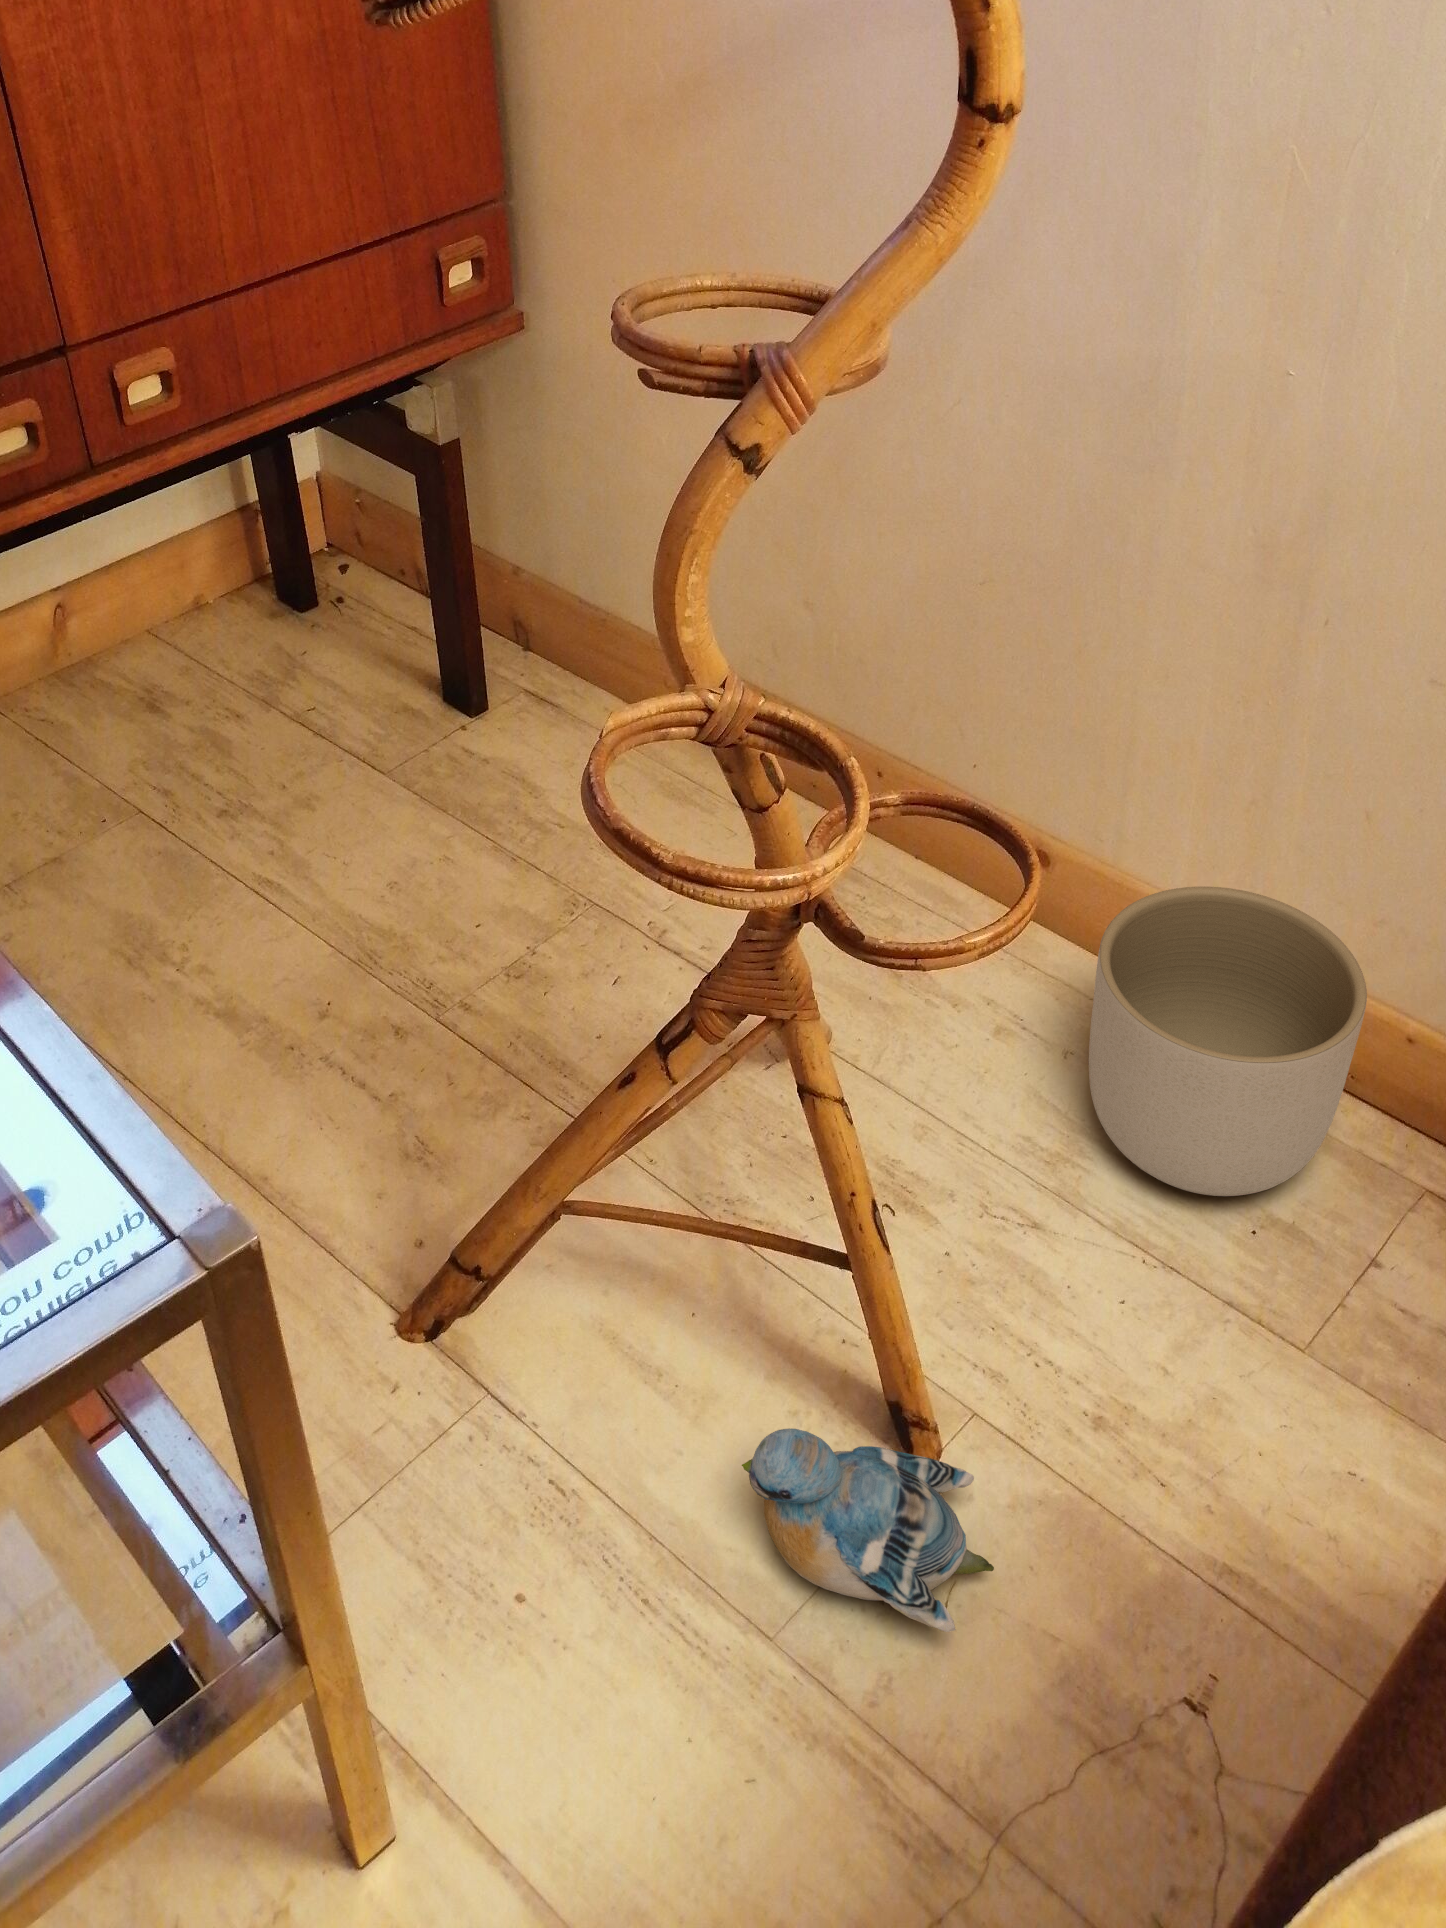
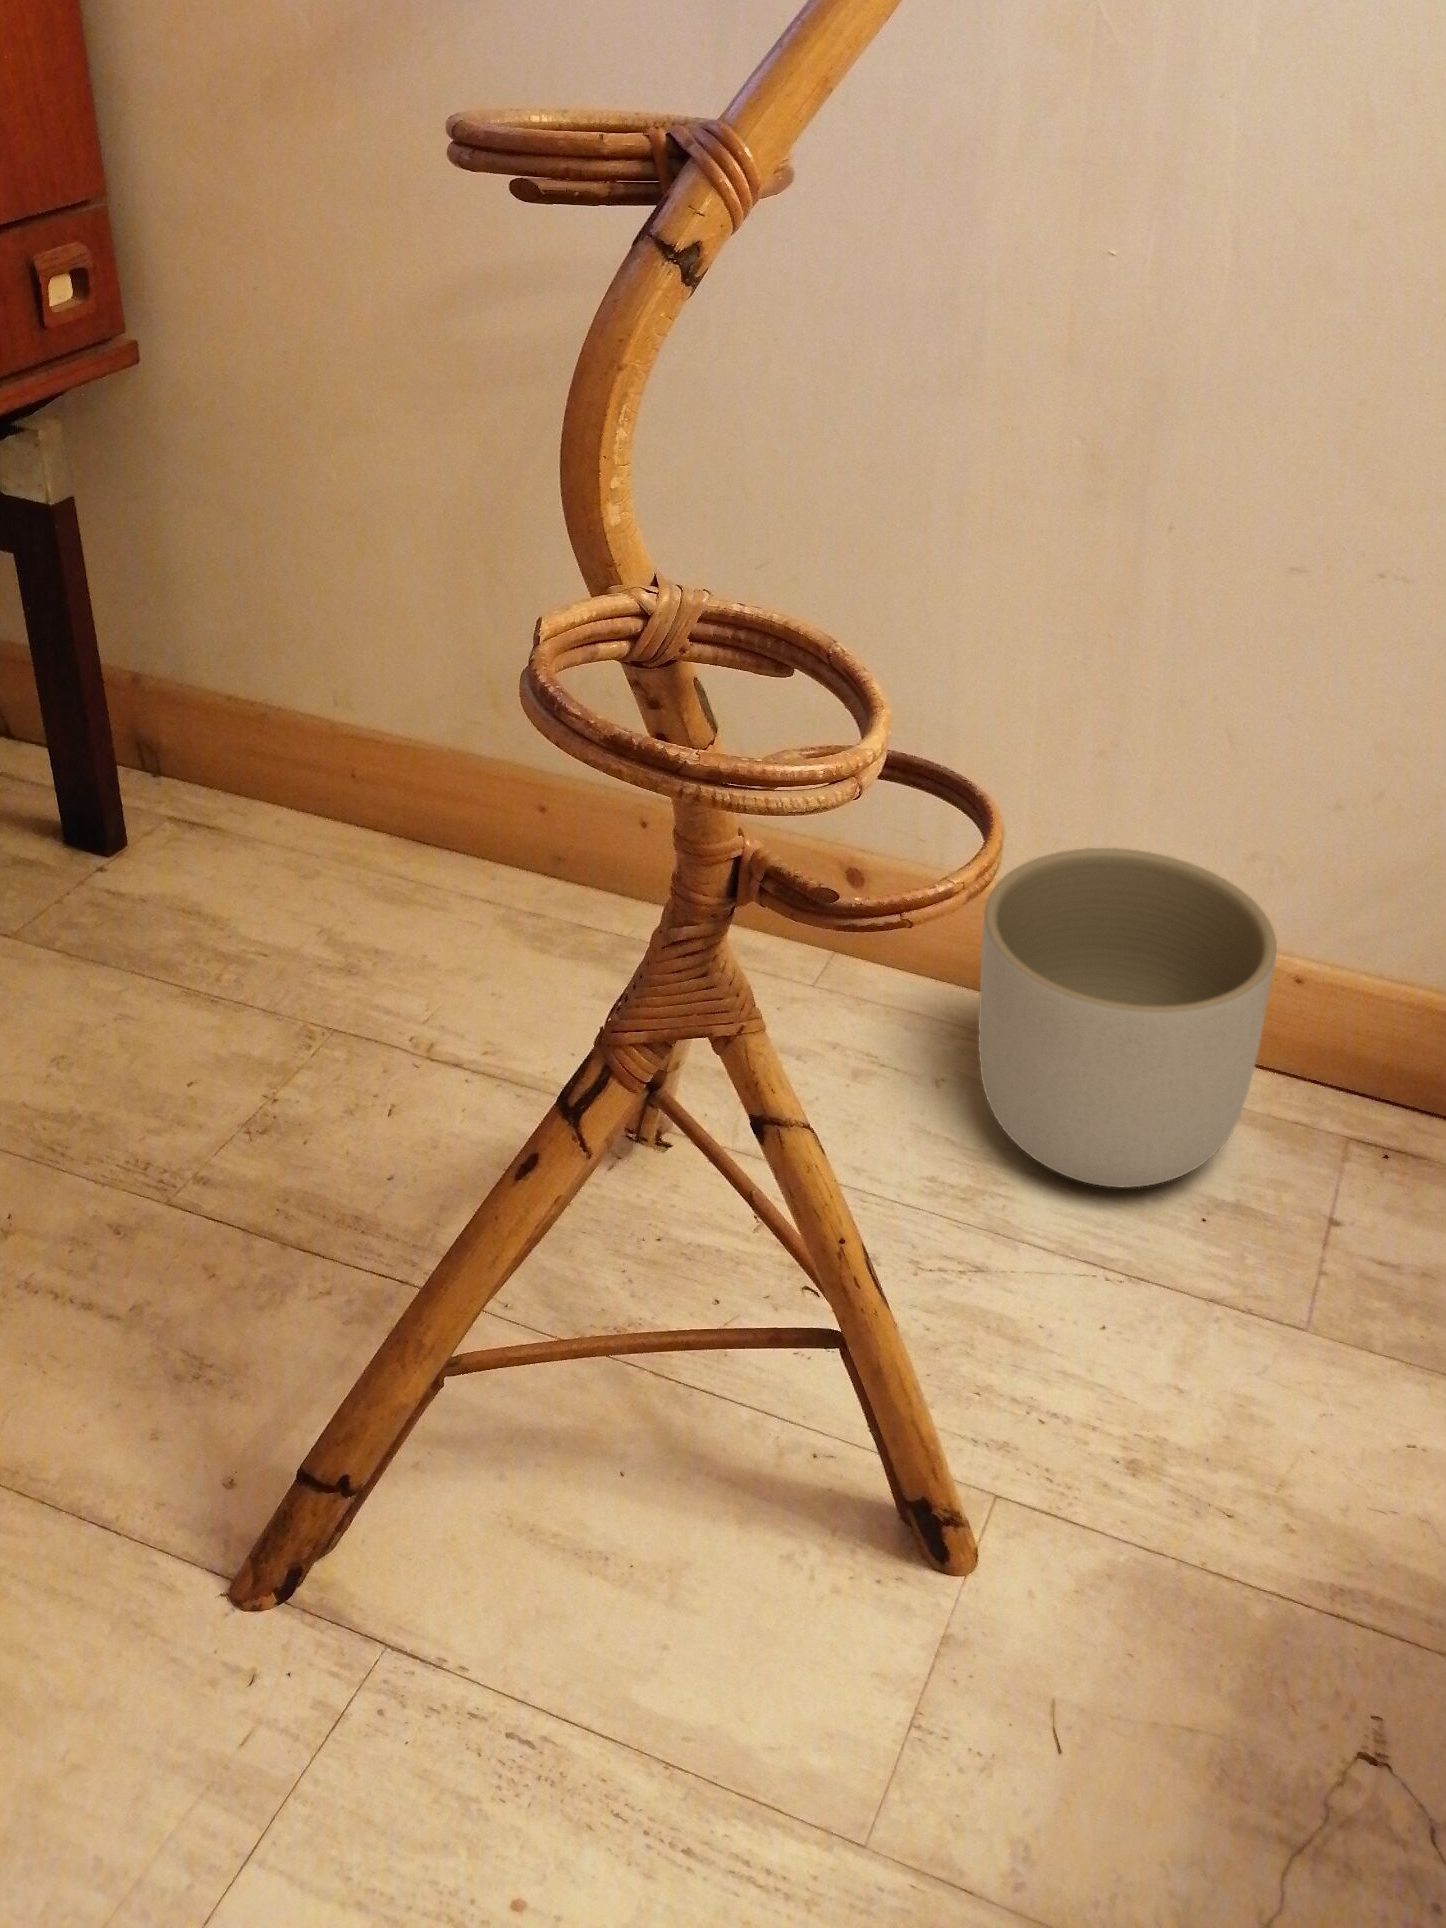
plush toy: present [742,1428,994,1632] -> none [780,1552,1092,1757]

